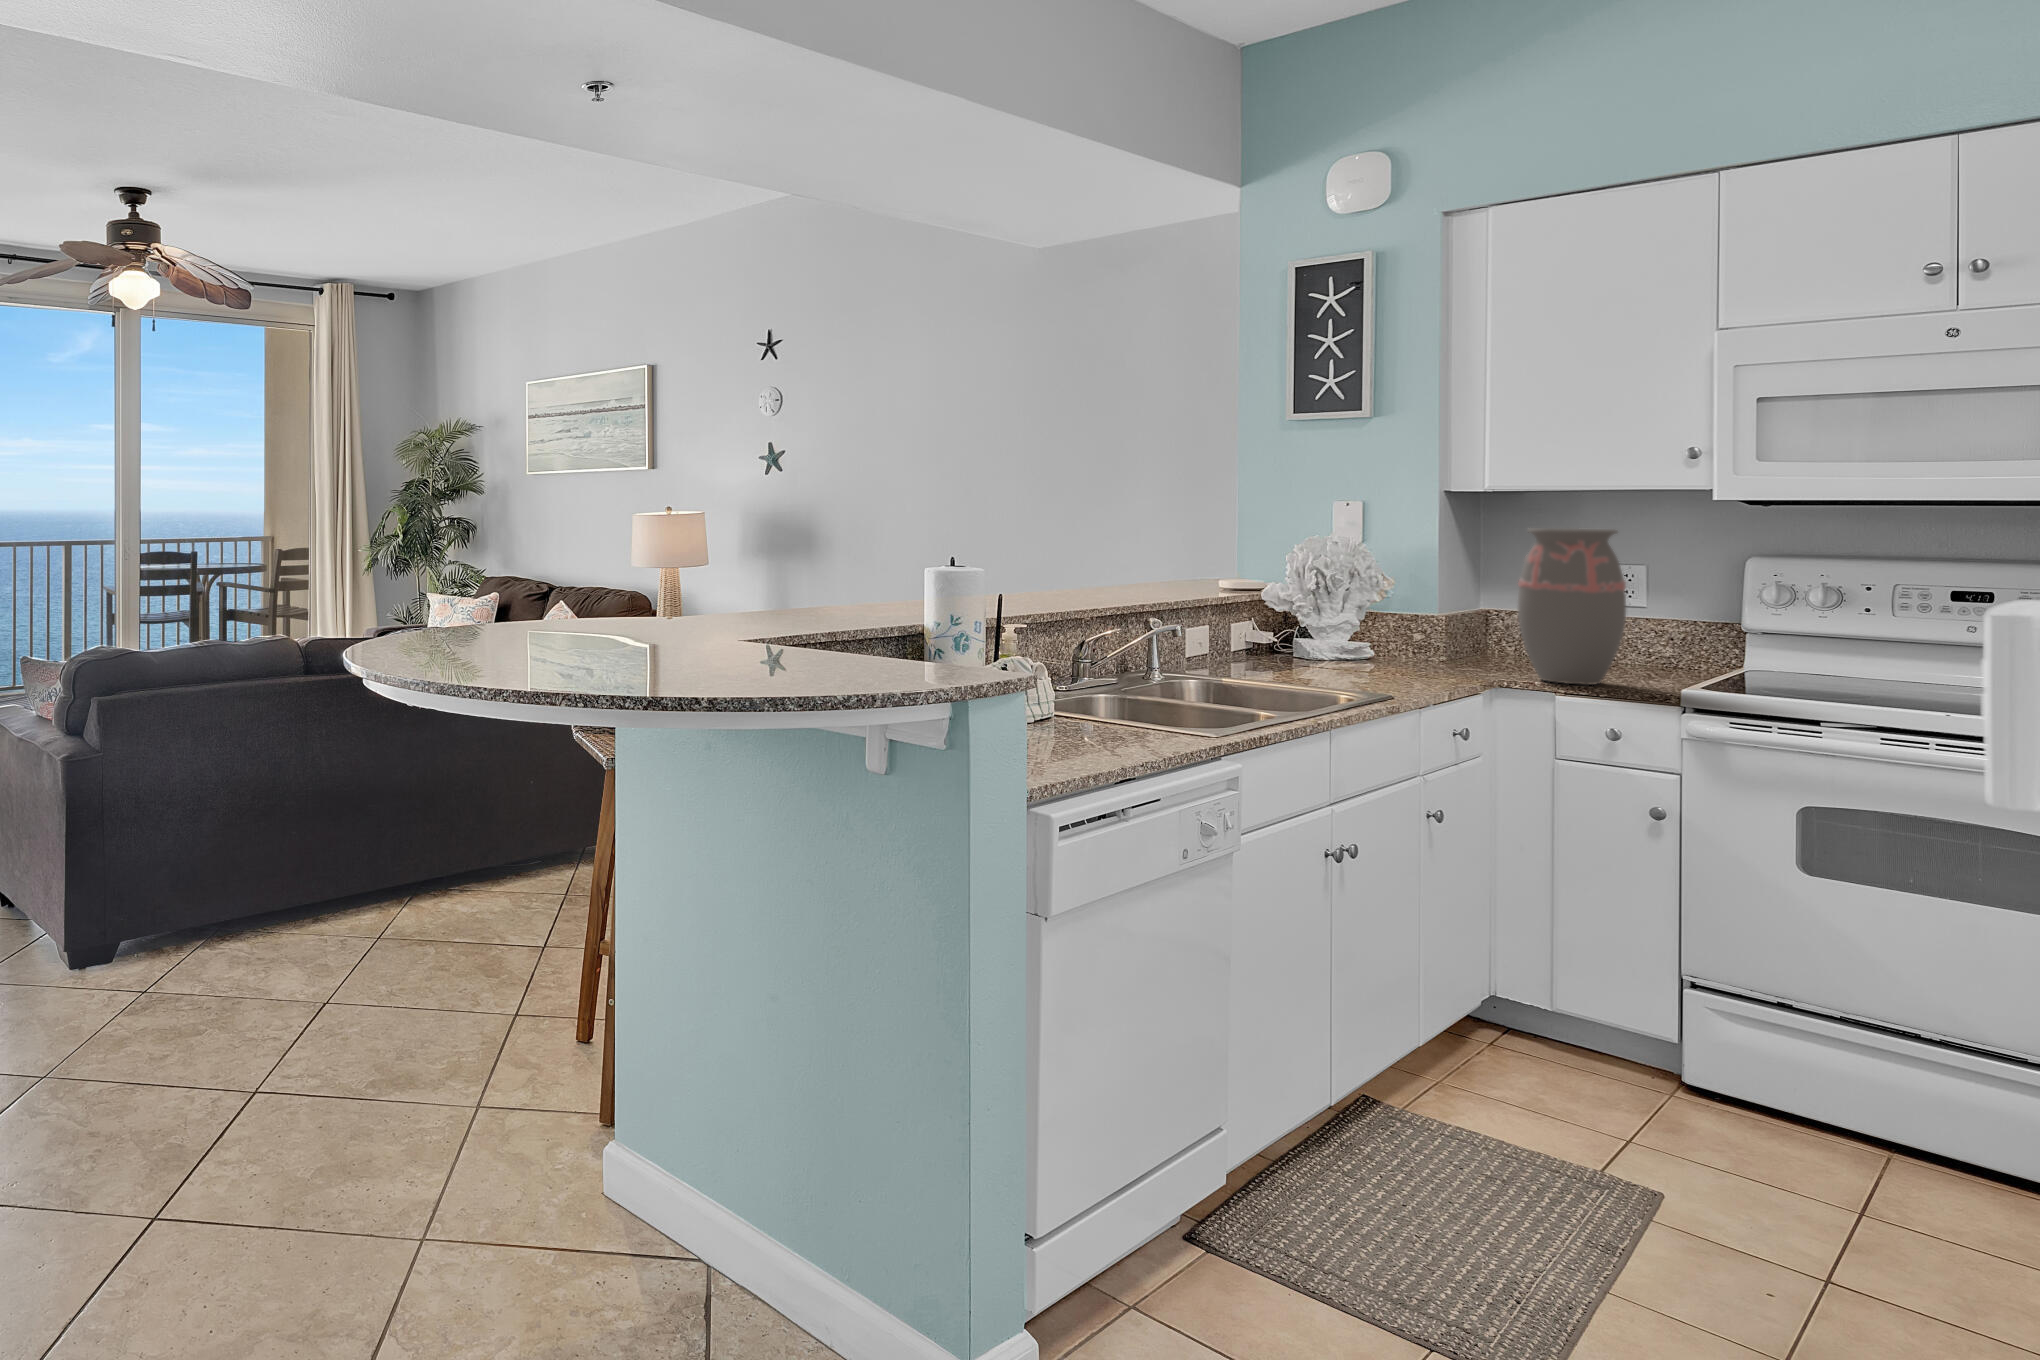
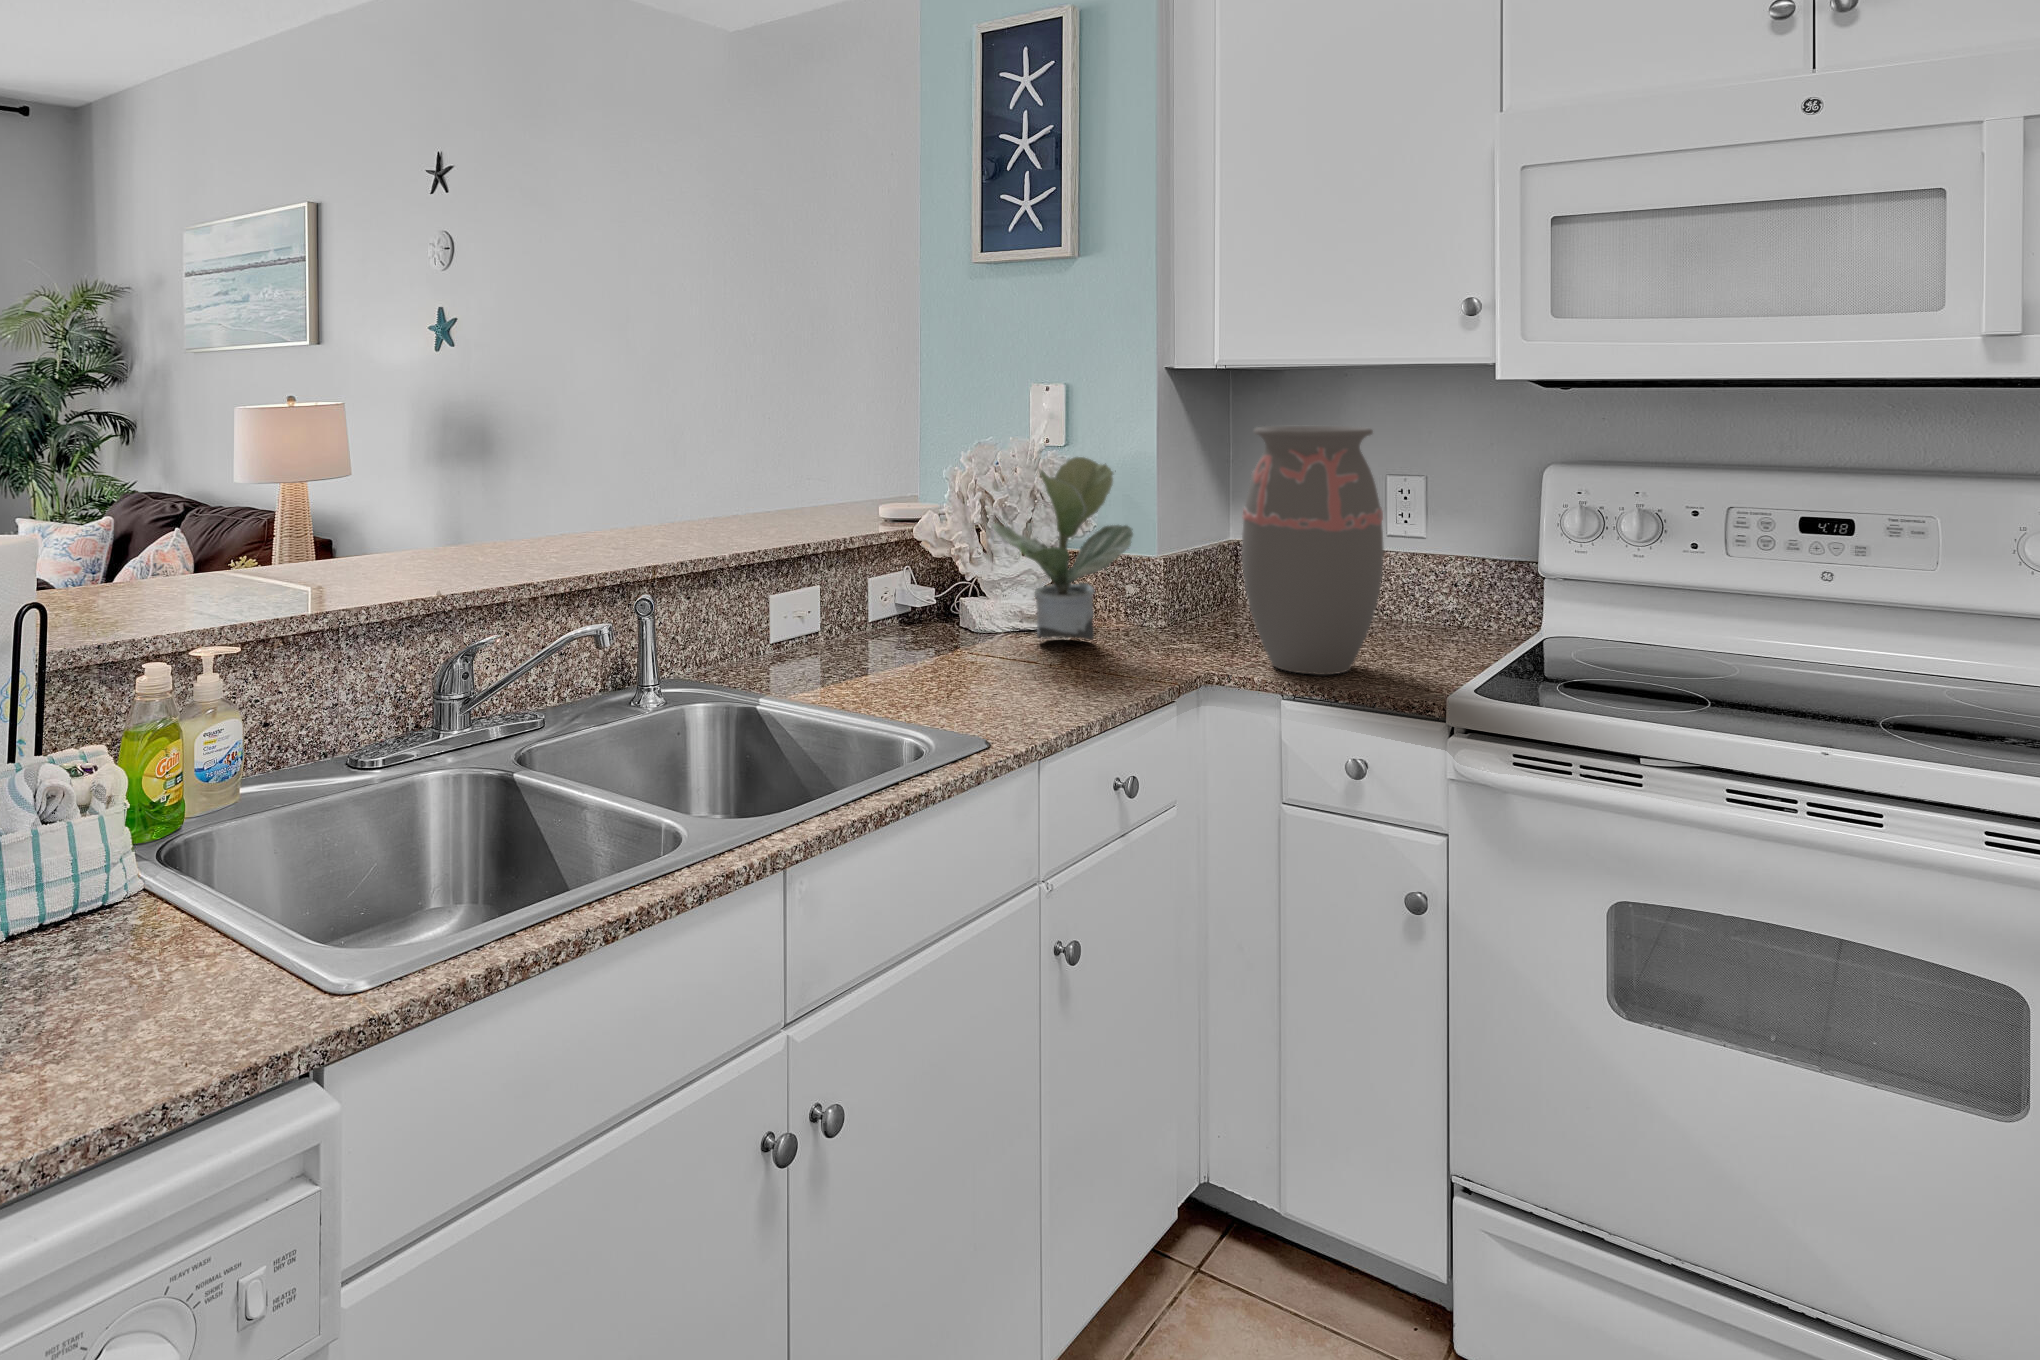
potted plant: none [1321,547,1434,666] -> present [992,457,1133,640]

